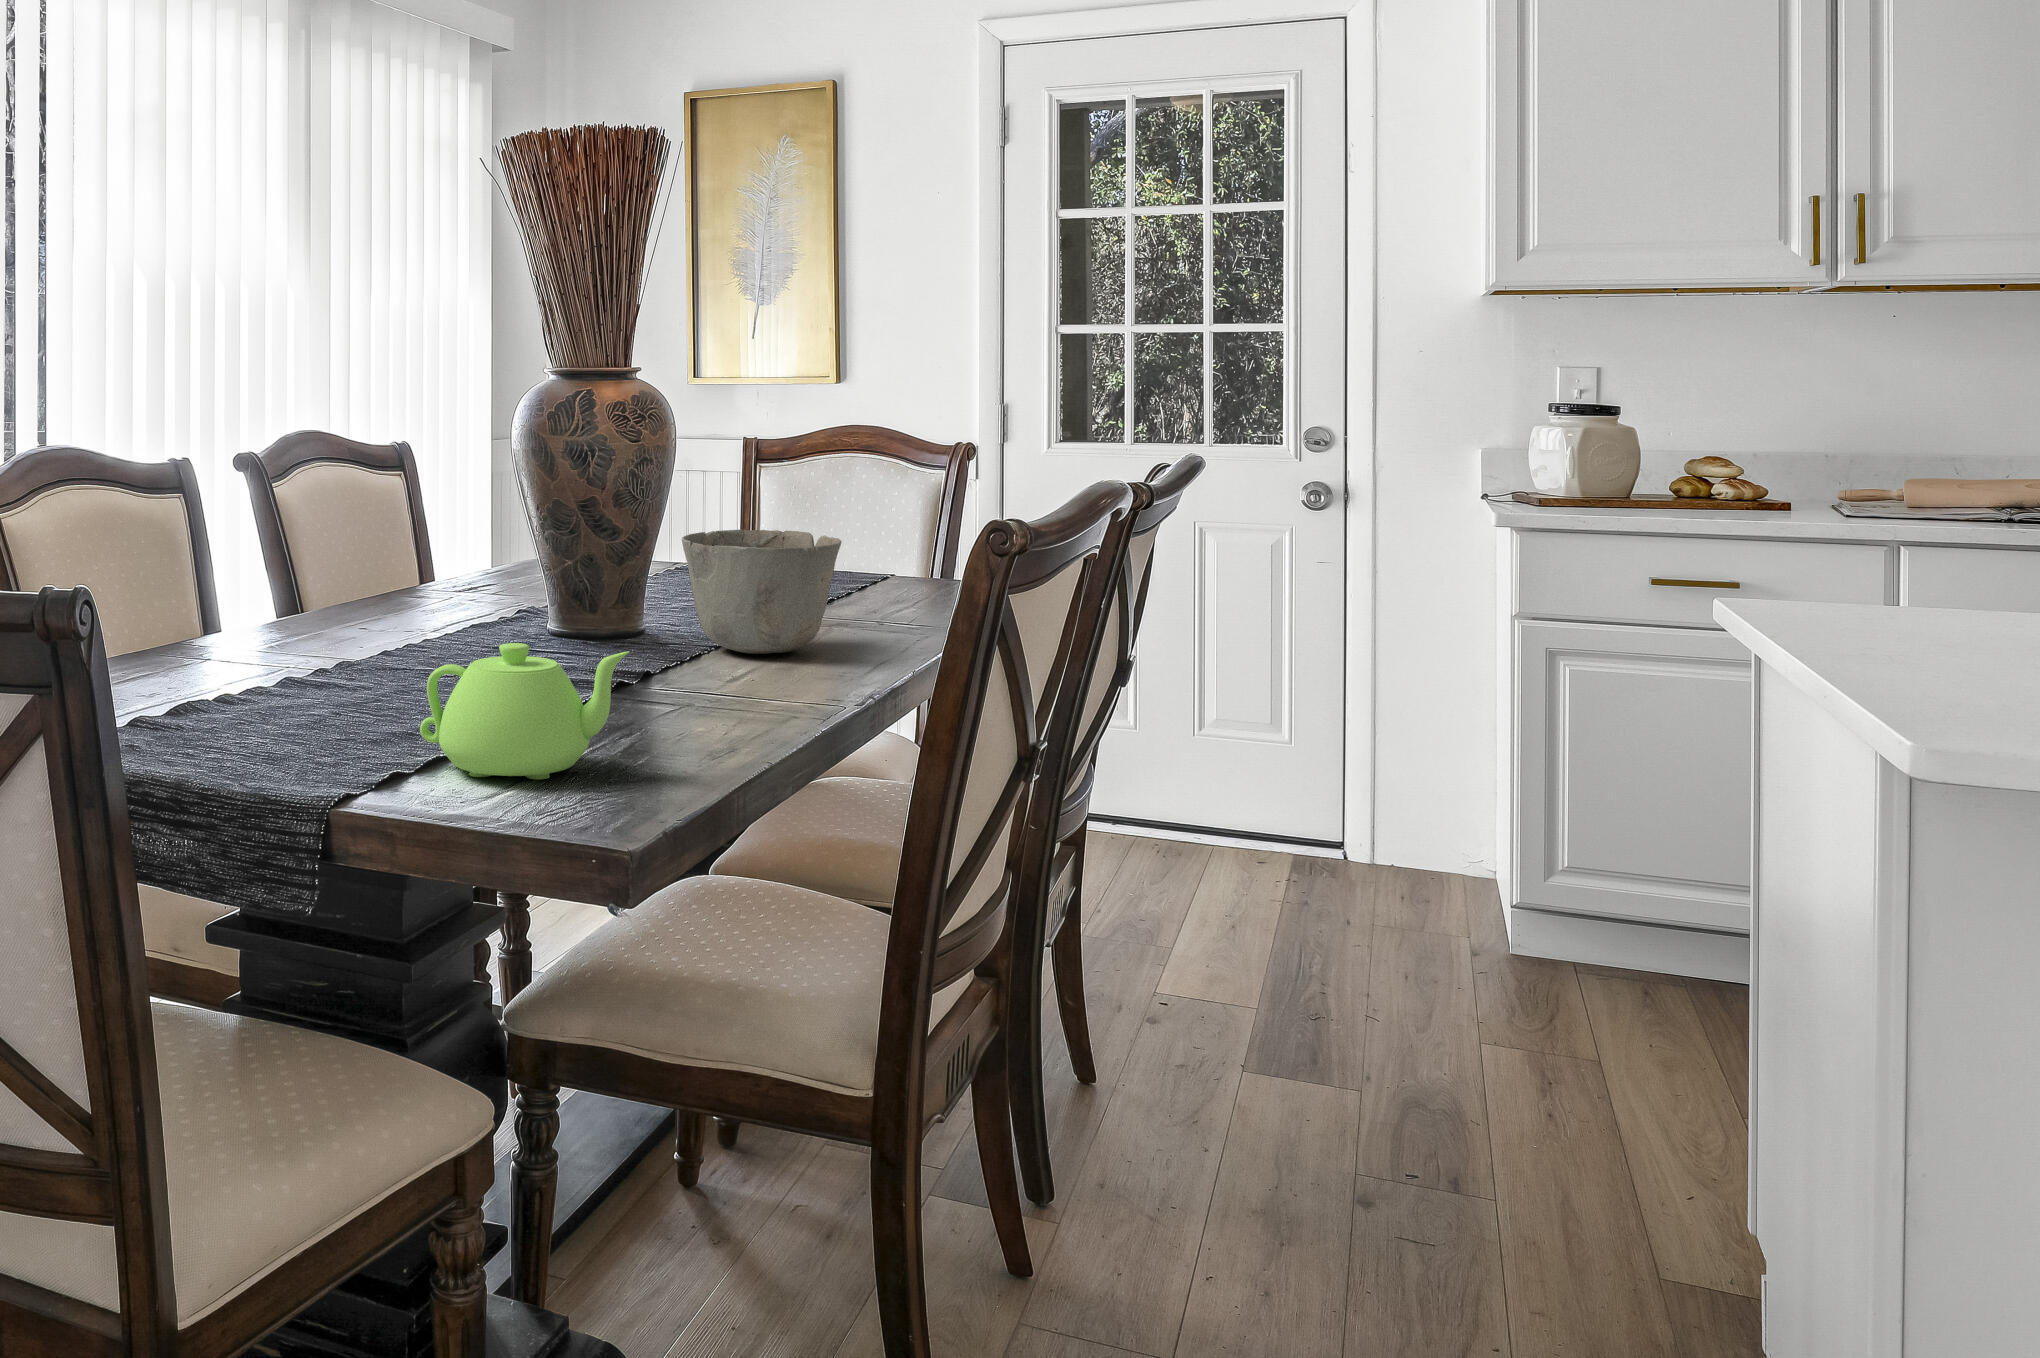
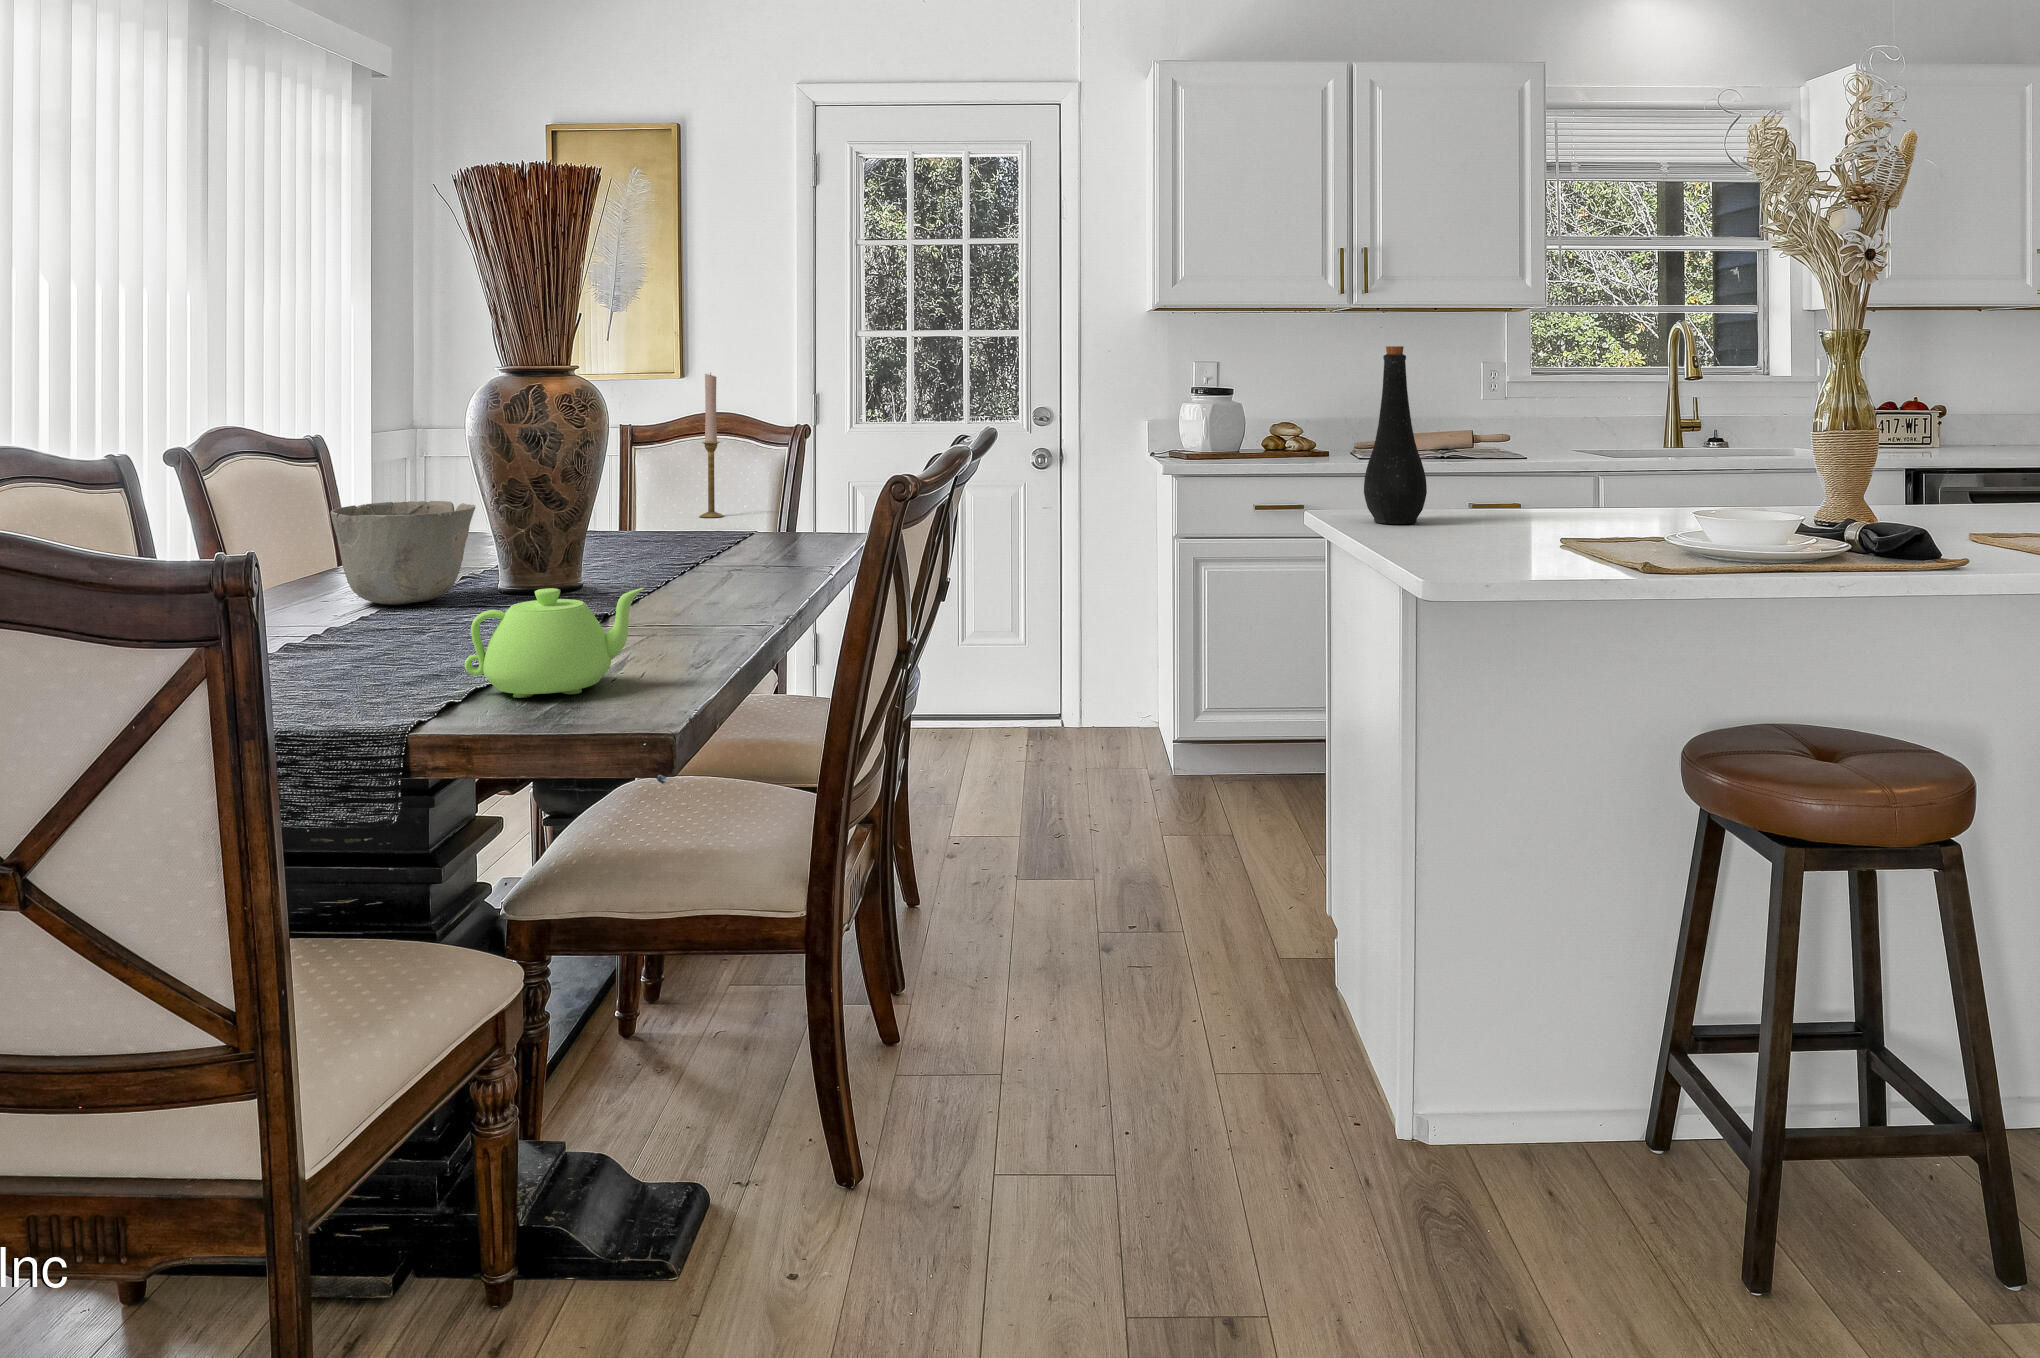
bottle: none [1803,344,1930,635] -> present [1364,346,1427,524]
candlestick: none [837,376,867,553] -> present [699,373,724,517]
ceramic bowl: present [682,530,842,654] -> present [331,501,475,605]

